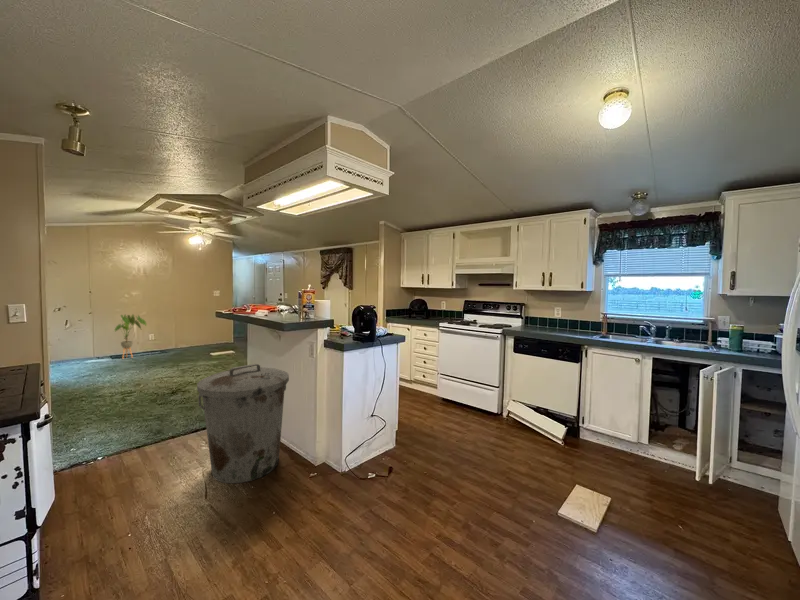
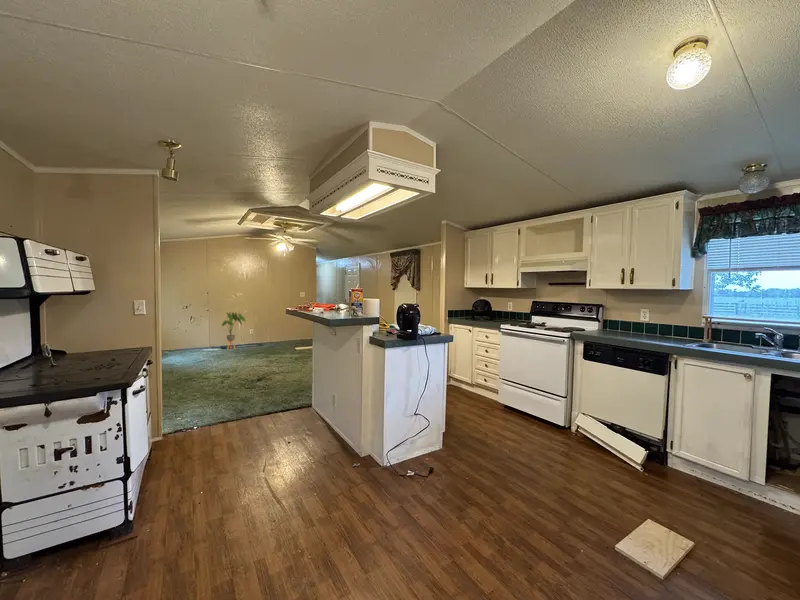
trash can: present [197,364,289,483] -> none [261,357,340,464]

